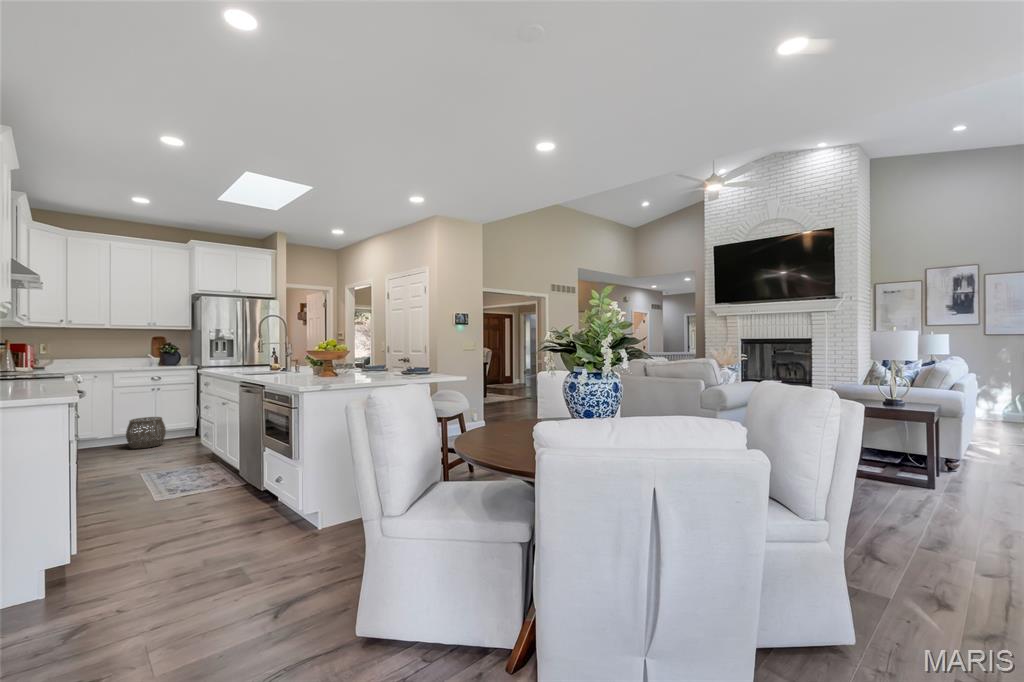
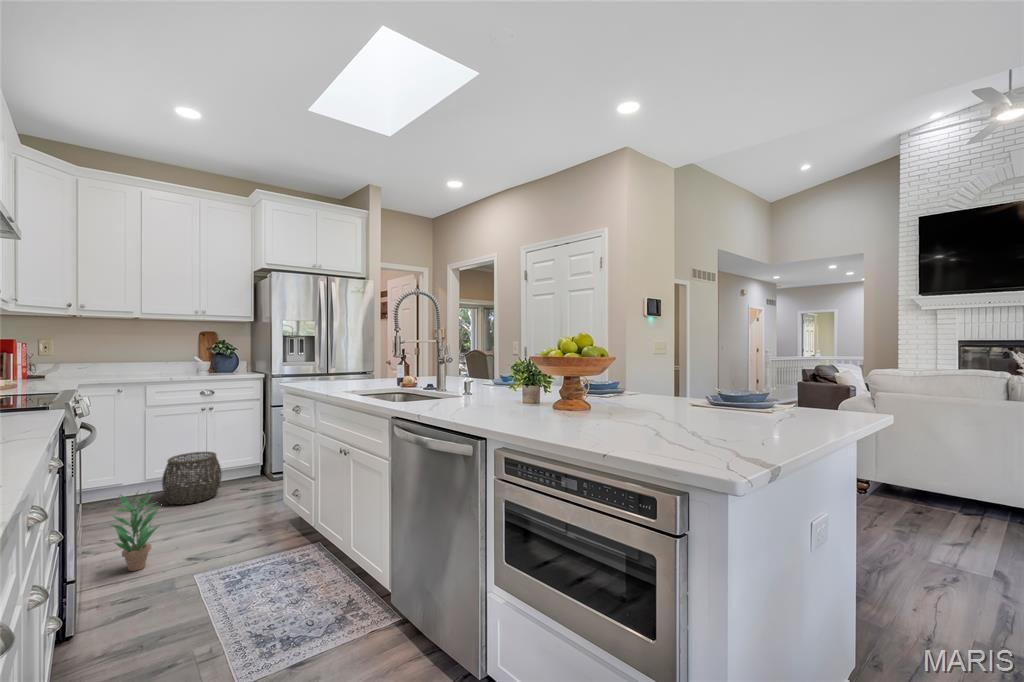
potted plant: none [95,427,125,472] -> present [110,492,159,571]

